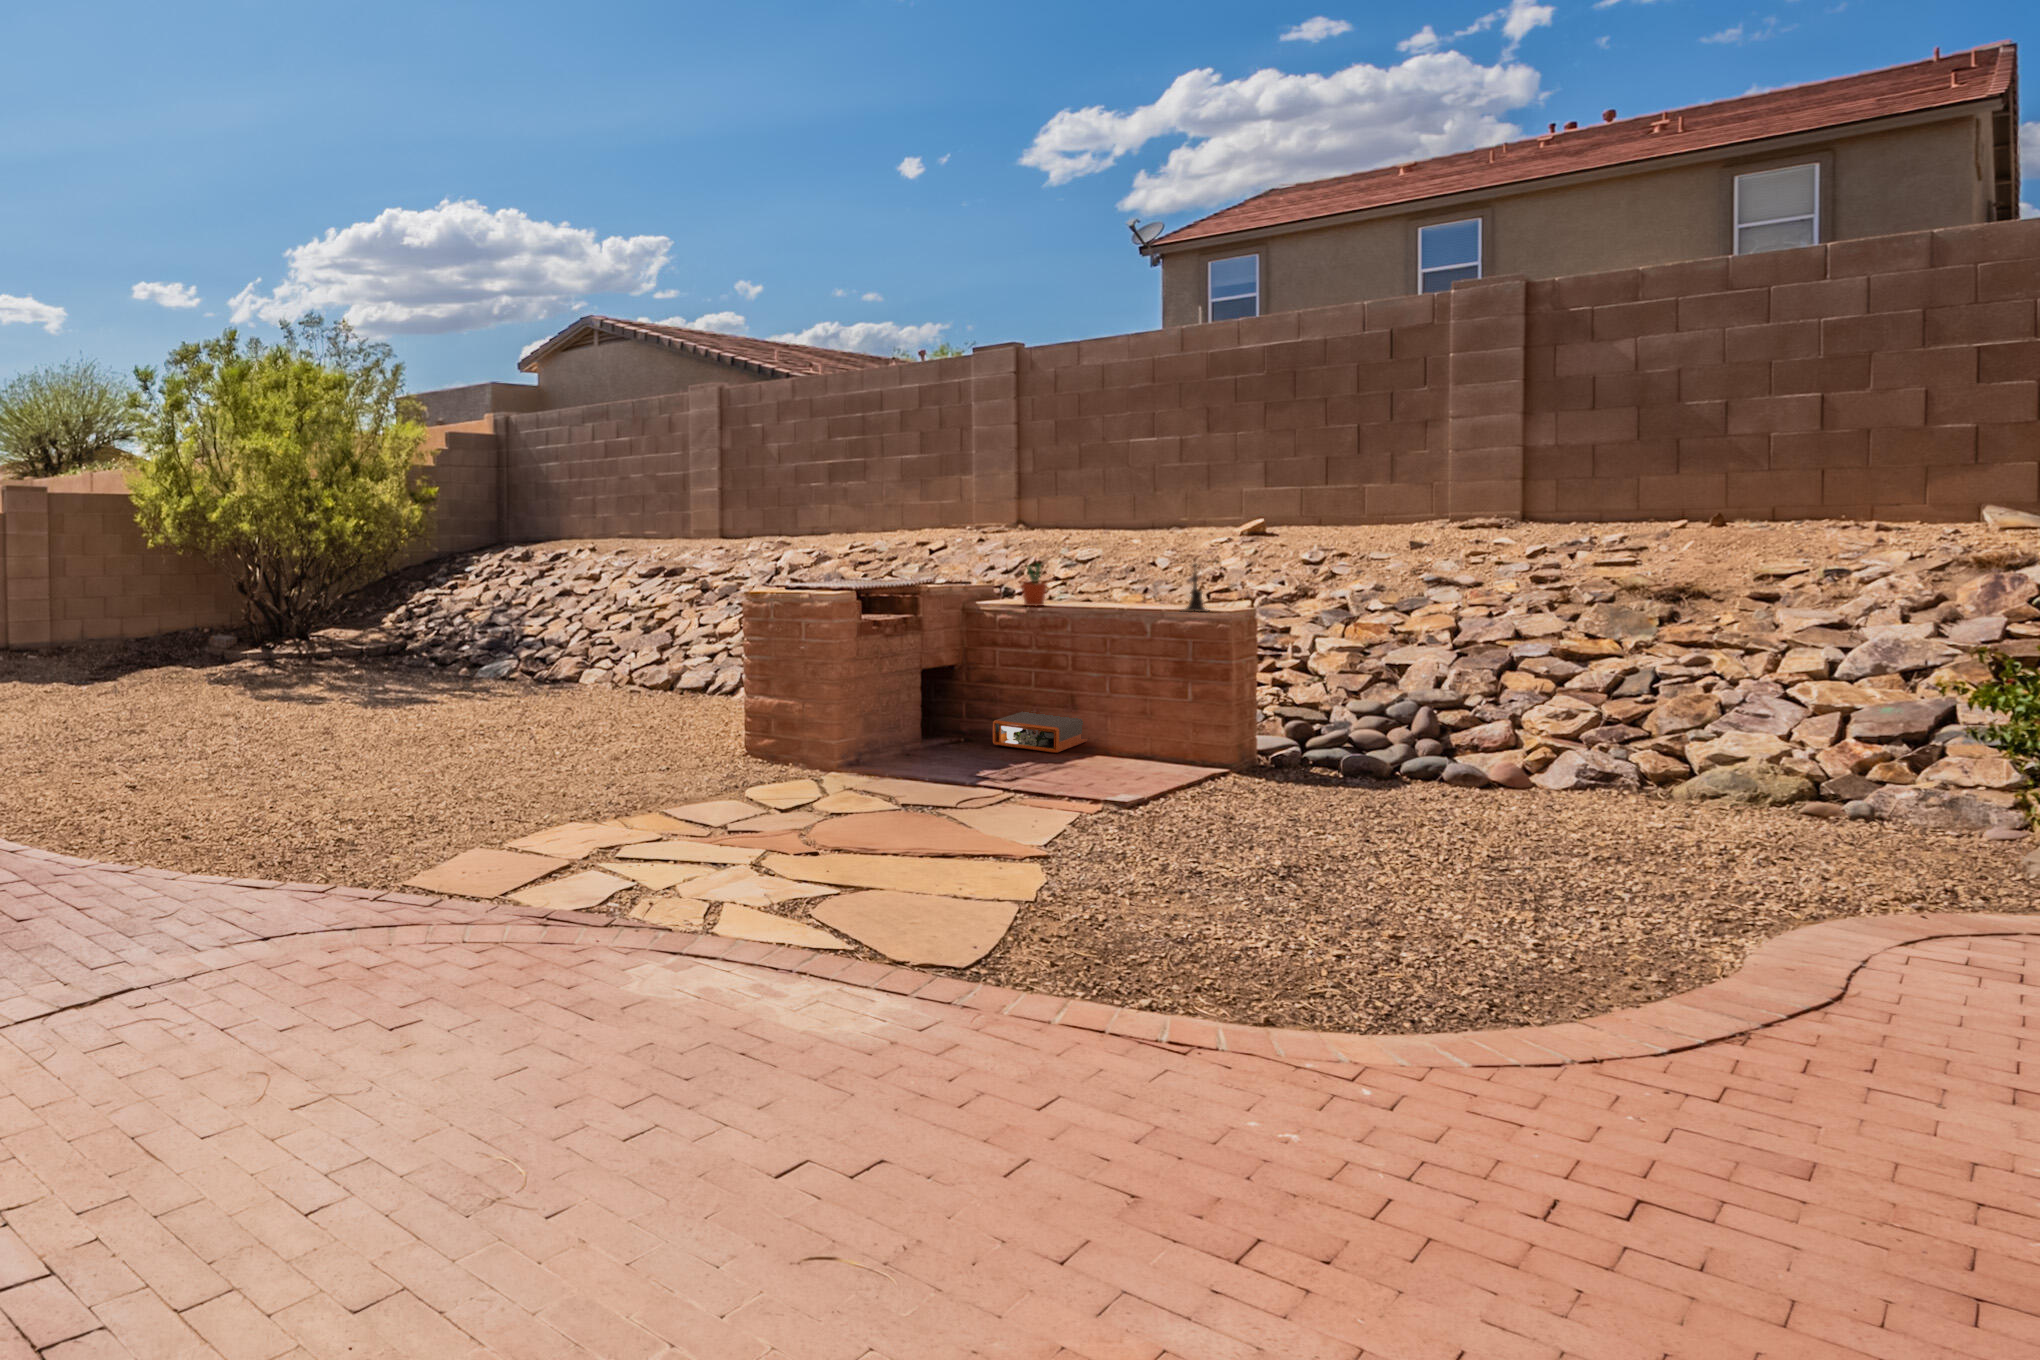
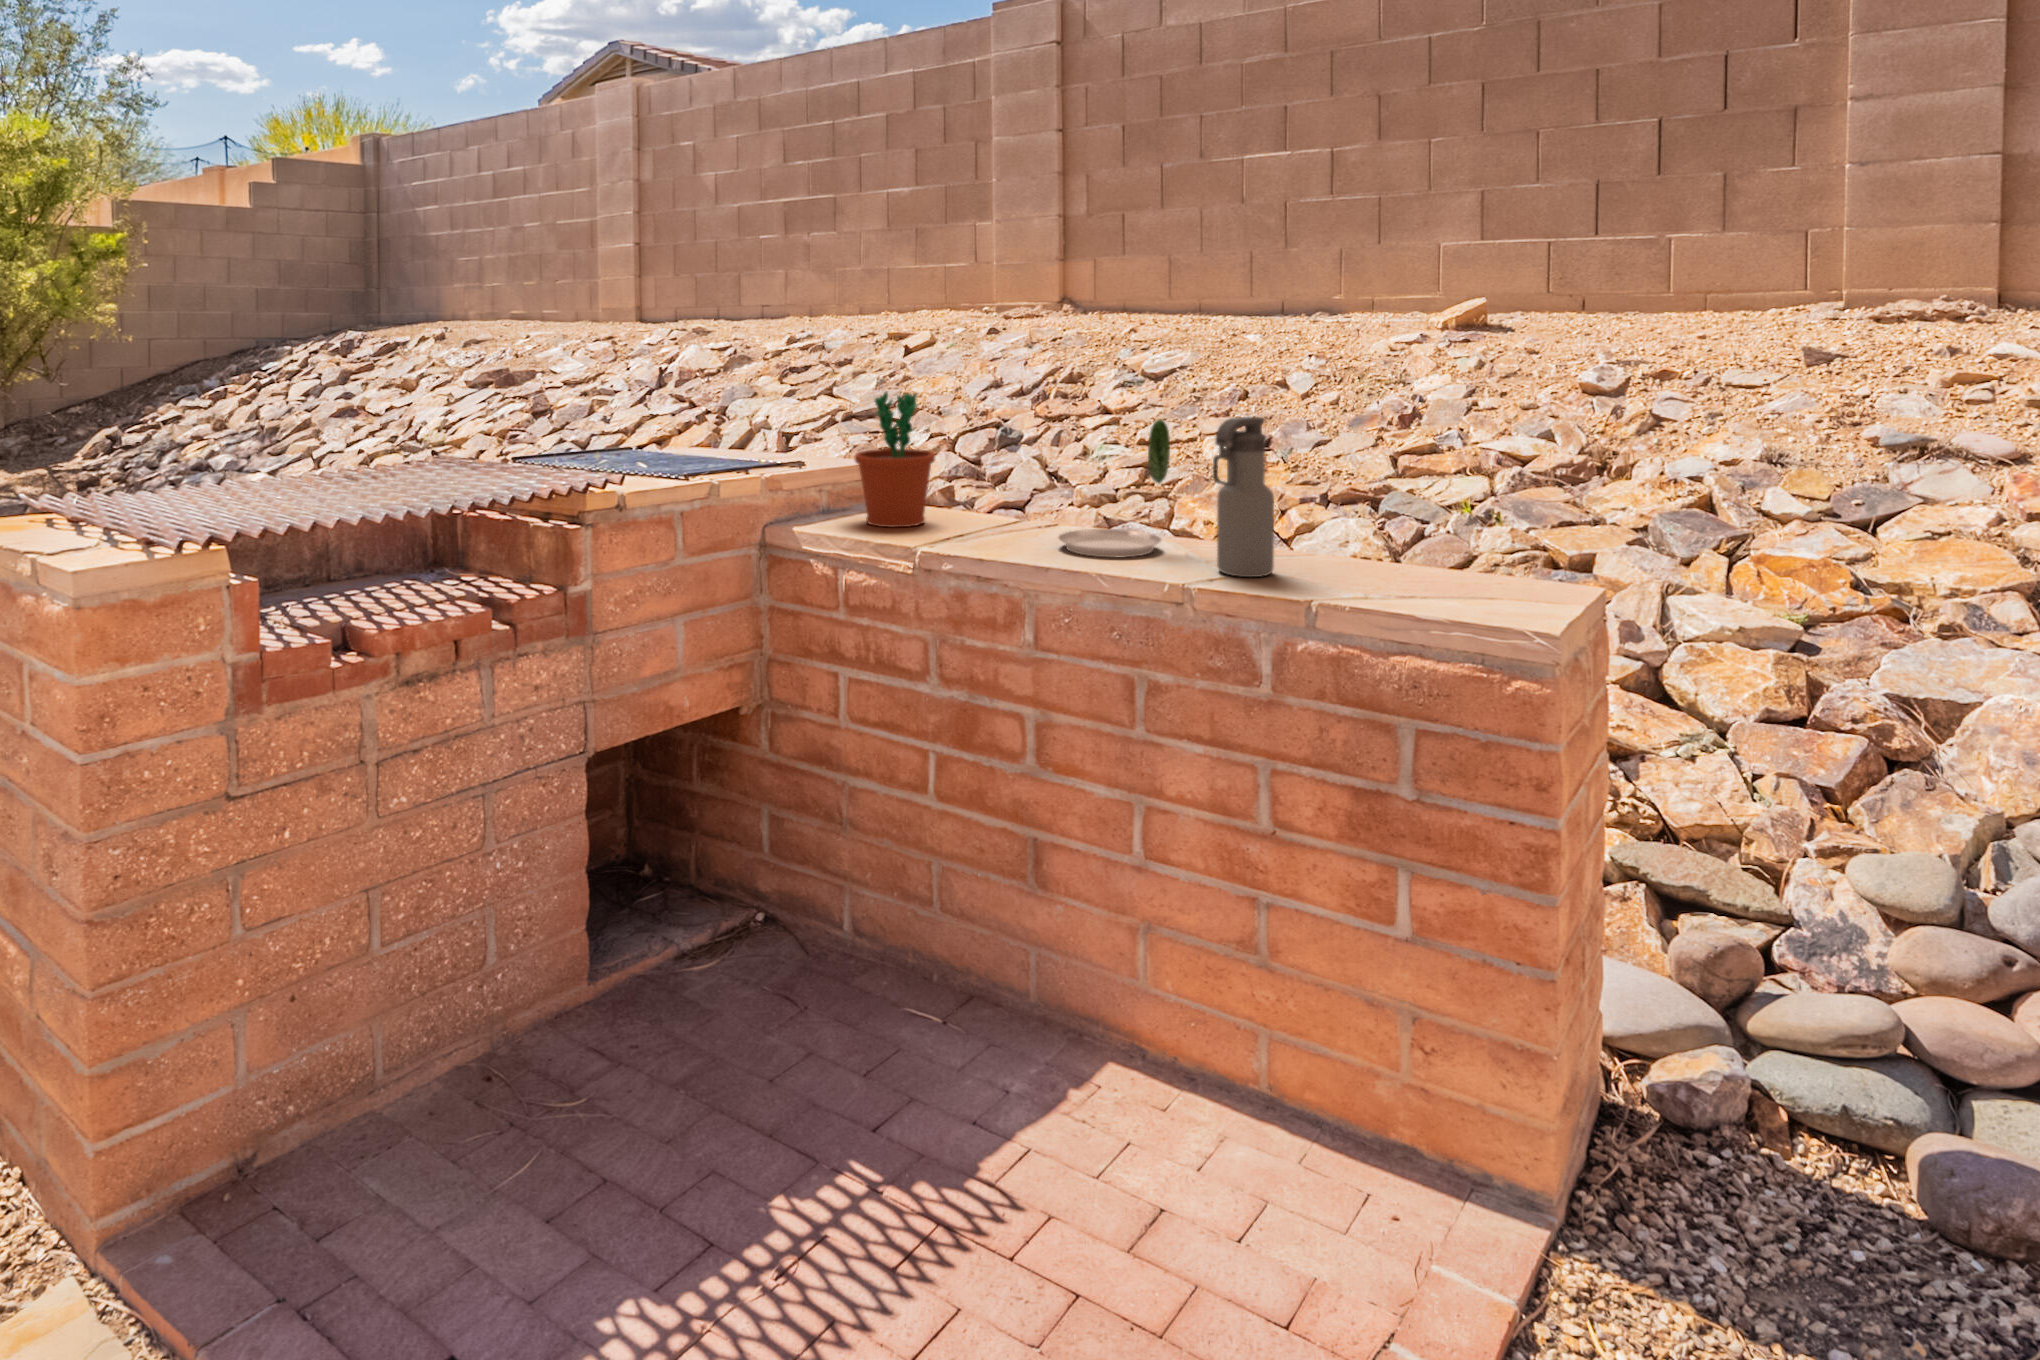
candle holder: present [1182,564,1207,612] -> none [1327,383,1435,605]
water bottle: none [1146,567,1164,610] -> present [1213,417,1274,577]
plate: none [1095,569,1130,609] -> present [1059,419,1170,558]
storage box: present [993,712,1087,753] -> none [668,879,1014,1158]

